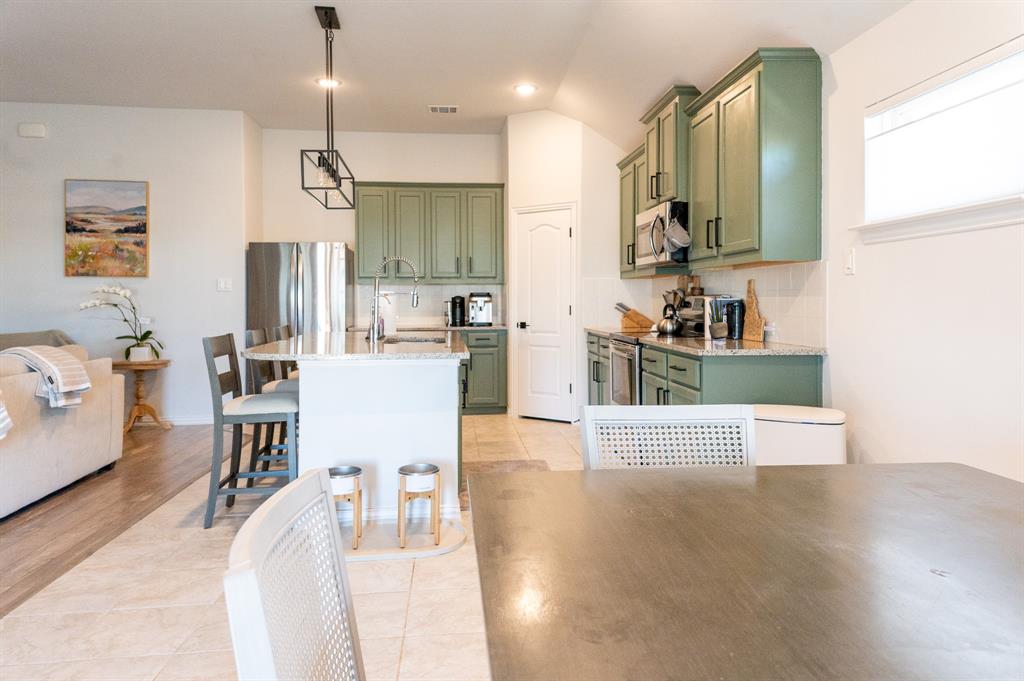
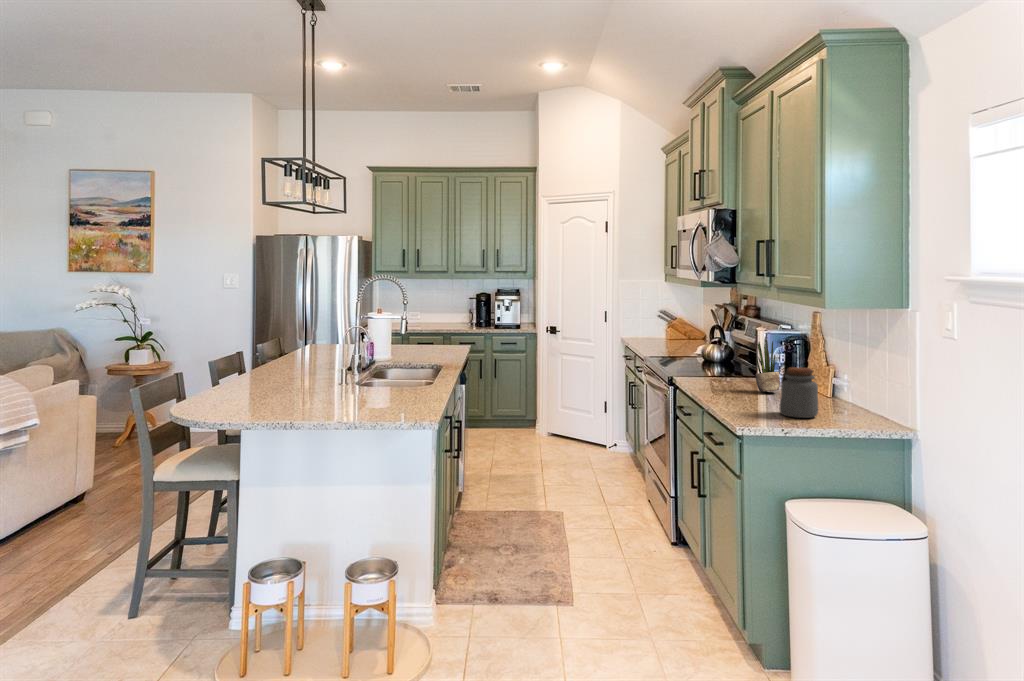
jar: none [730,307,760,344] -> present [780,367,818,418]

